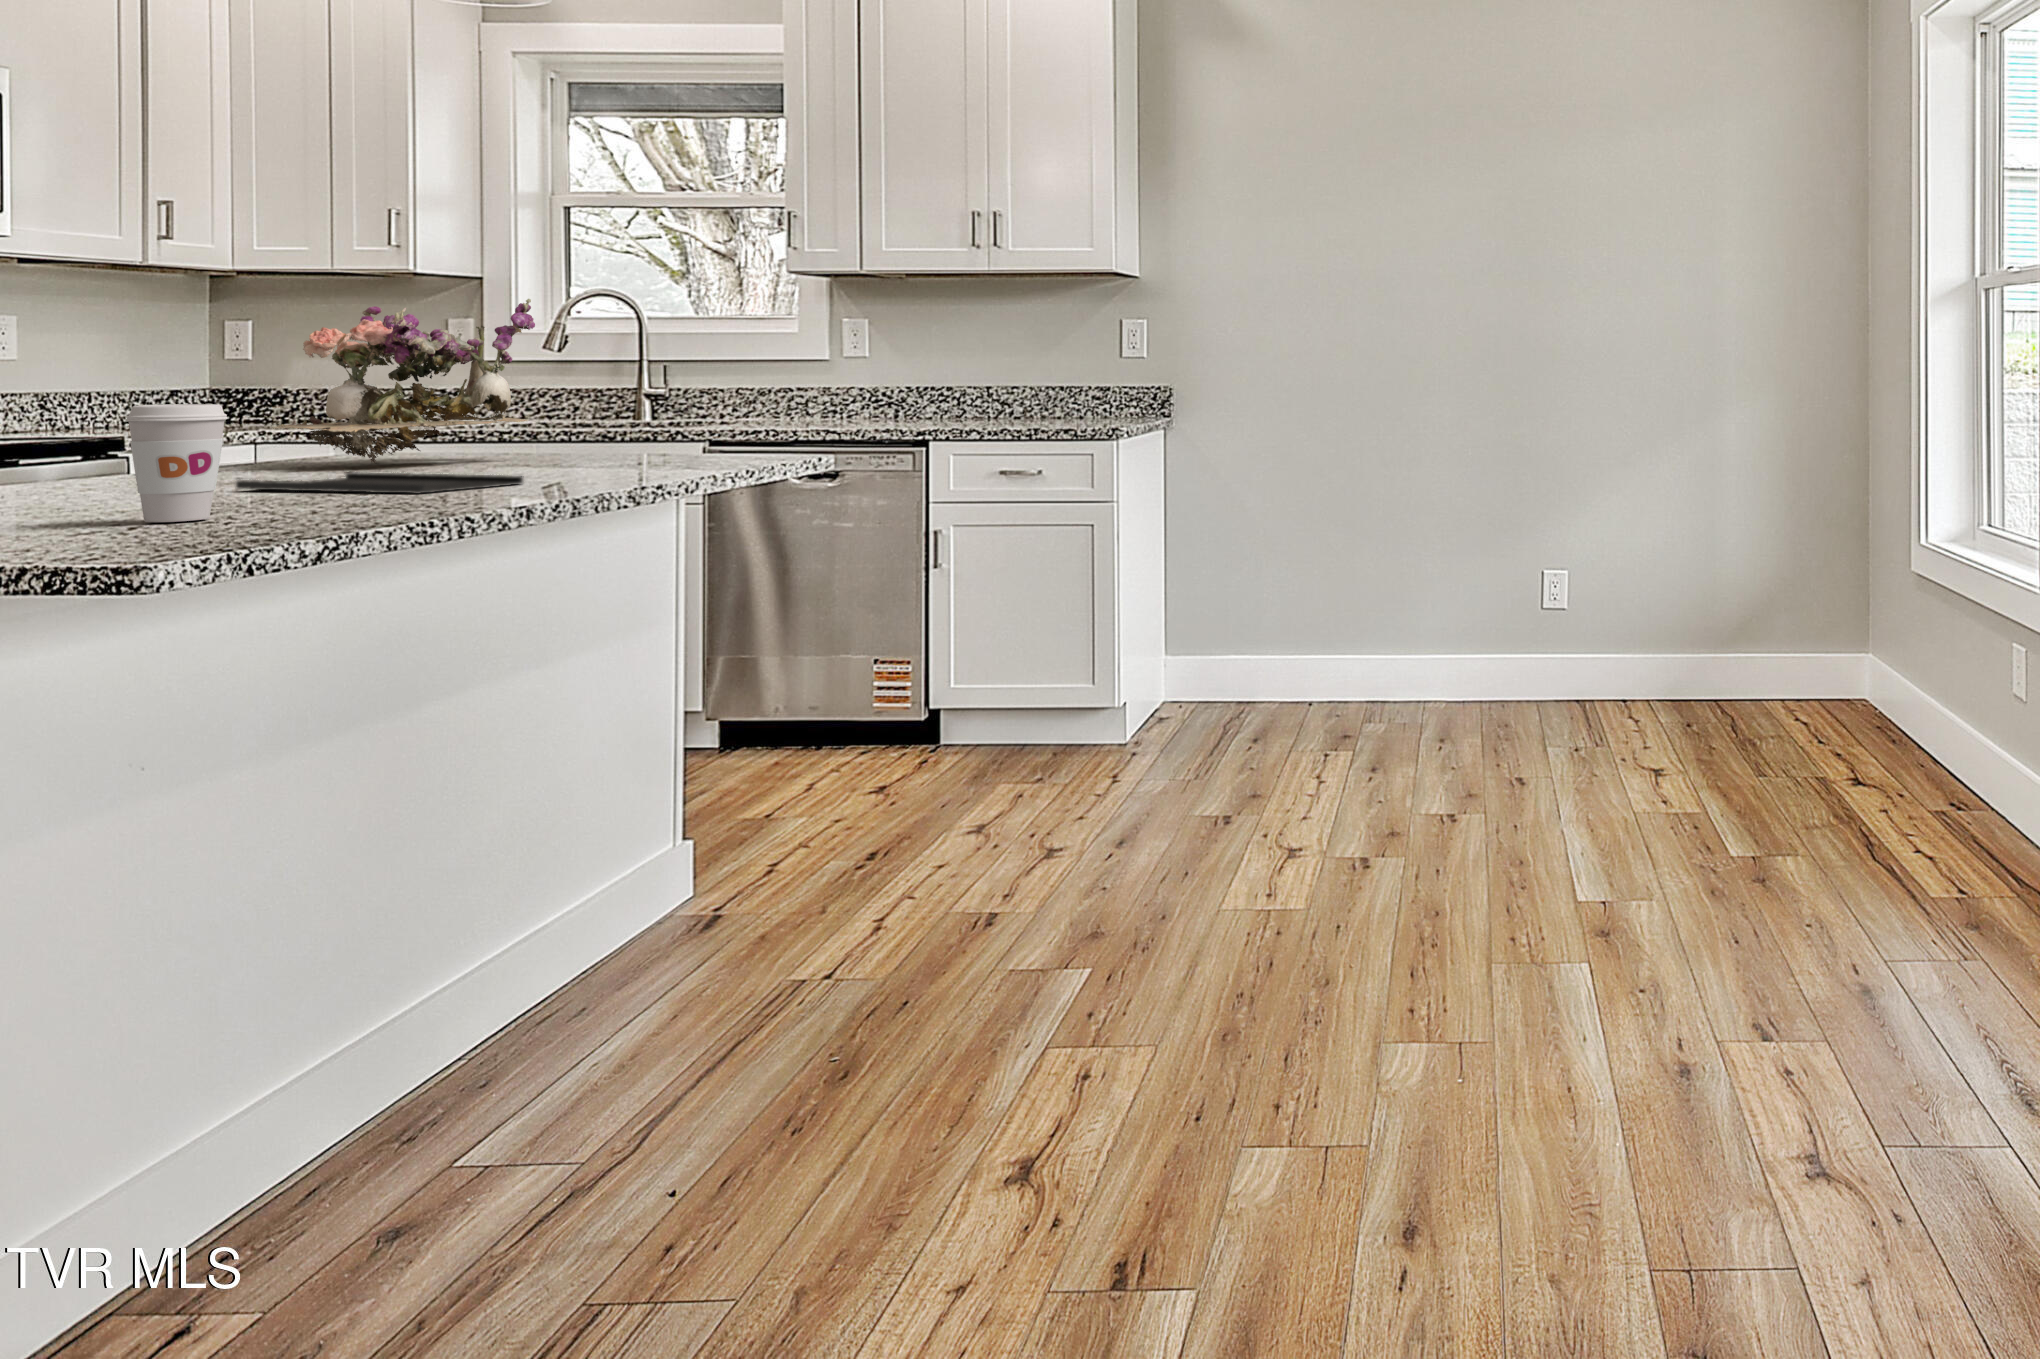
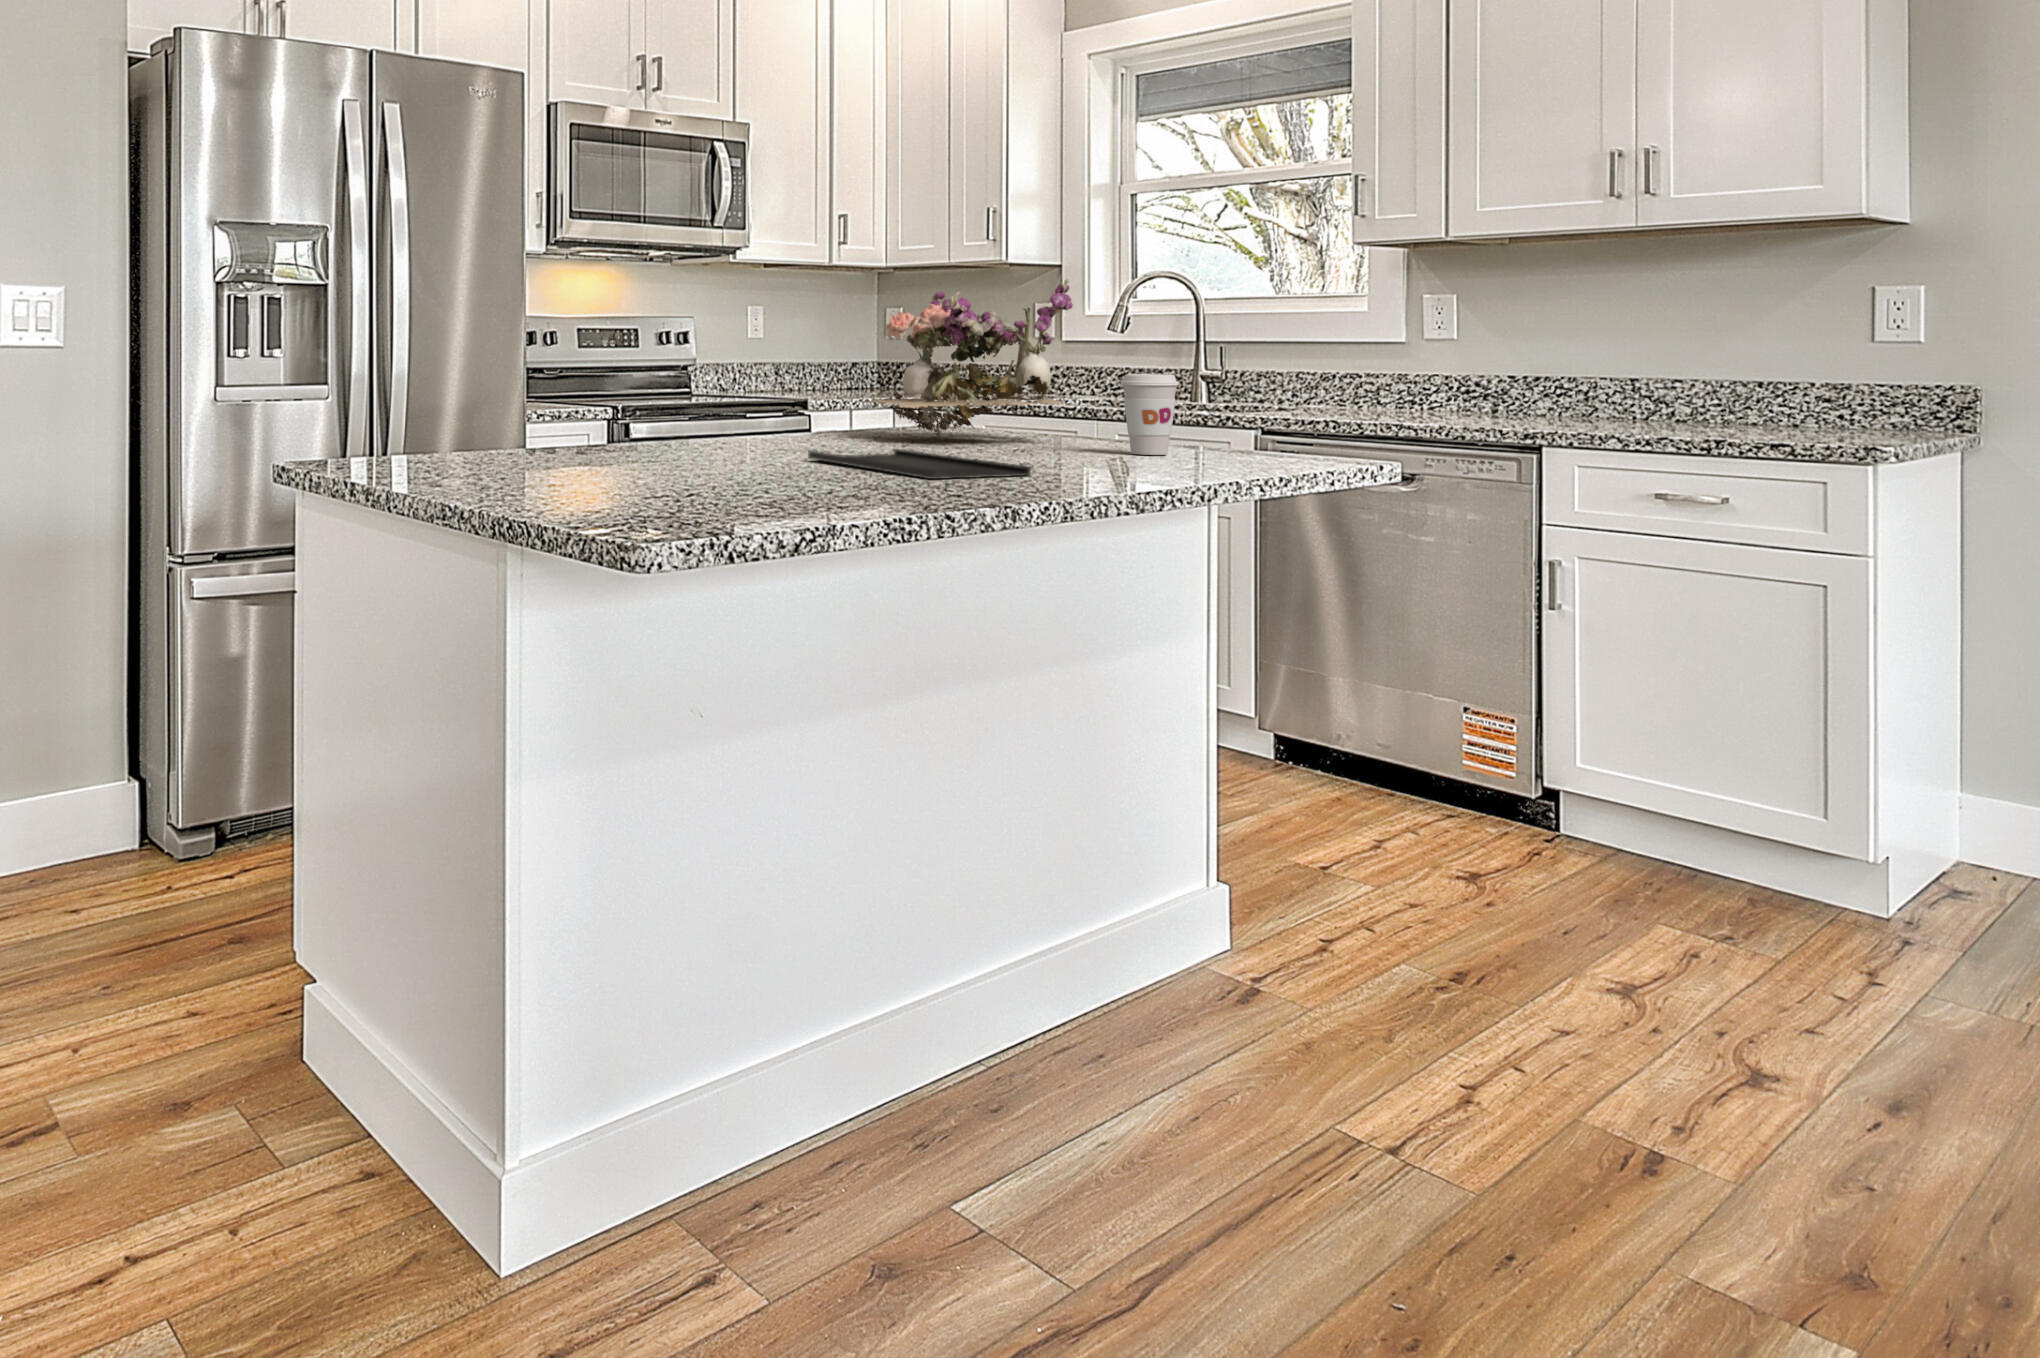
coffee cup: present [126,404,228,522] -> present [1121,374,1178,455]

